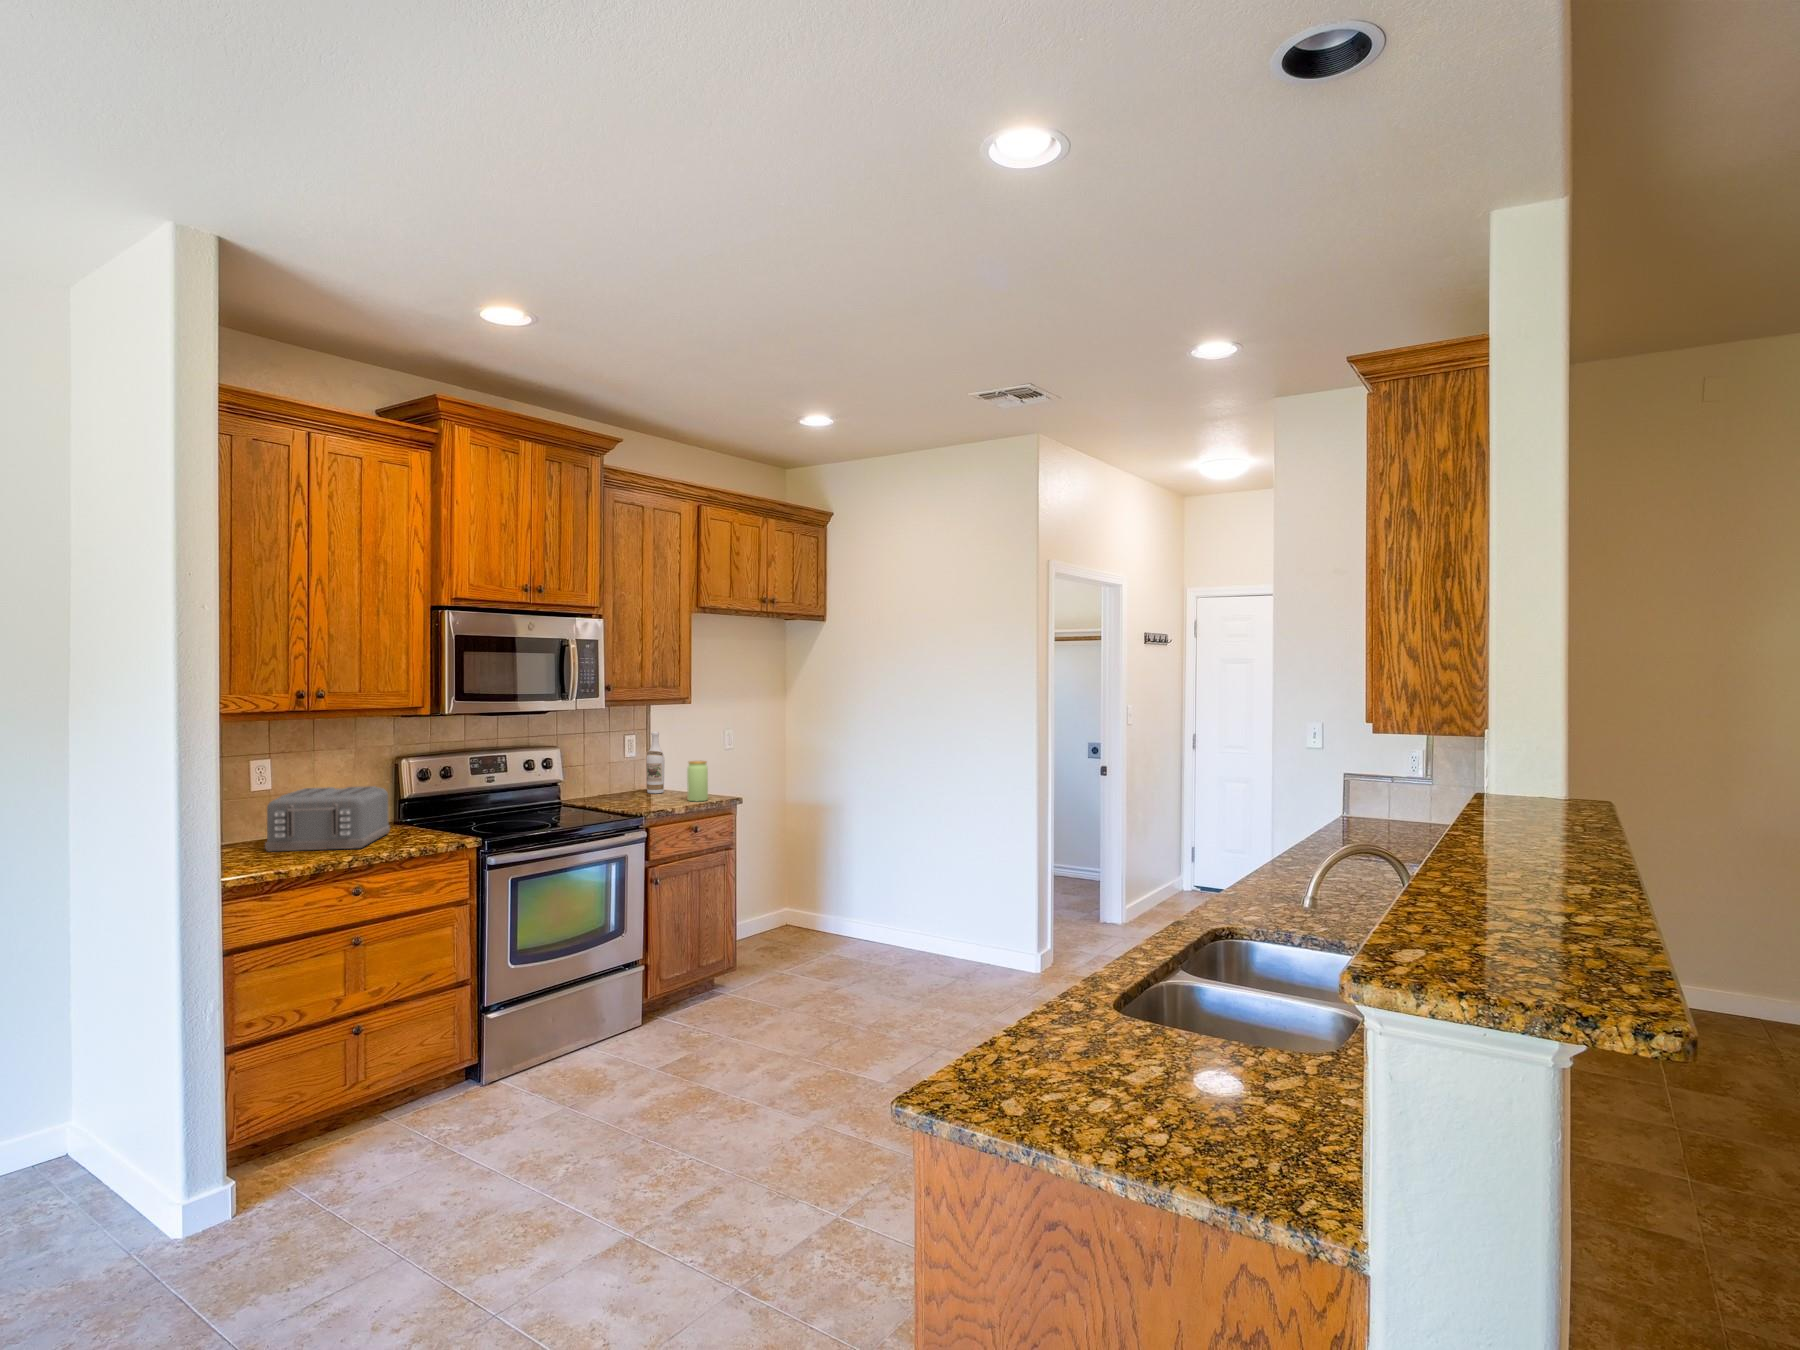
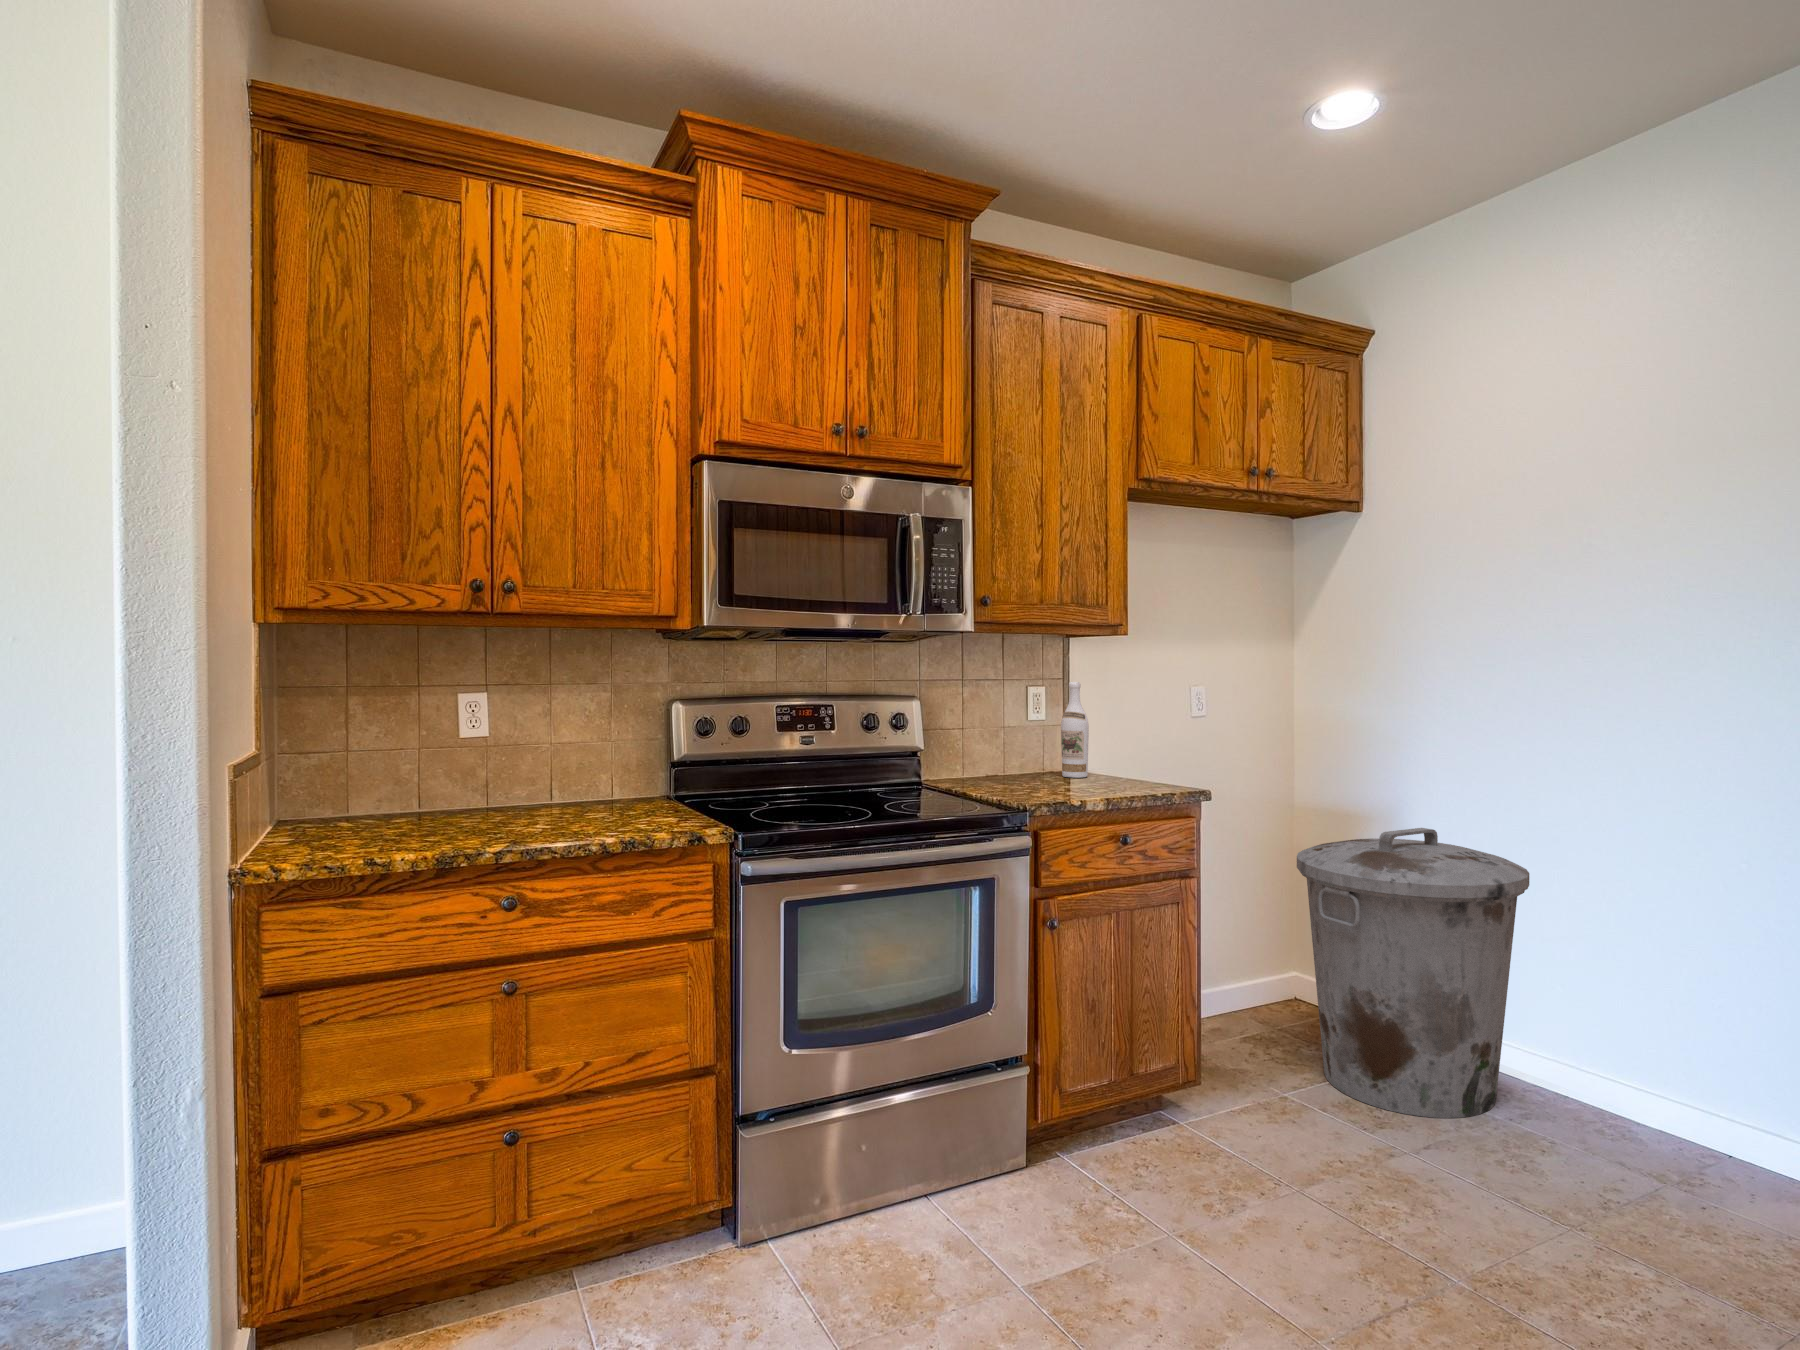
jar: present [687,761,708,801] -> none [1116,727,1150,794]
toaster: present [265,786,390,851] -> none [434,736,633,832]
trash can: none [790,810,908,971] -> present [1297,828,1529,1118]

